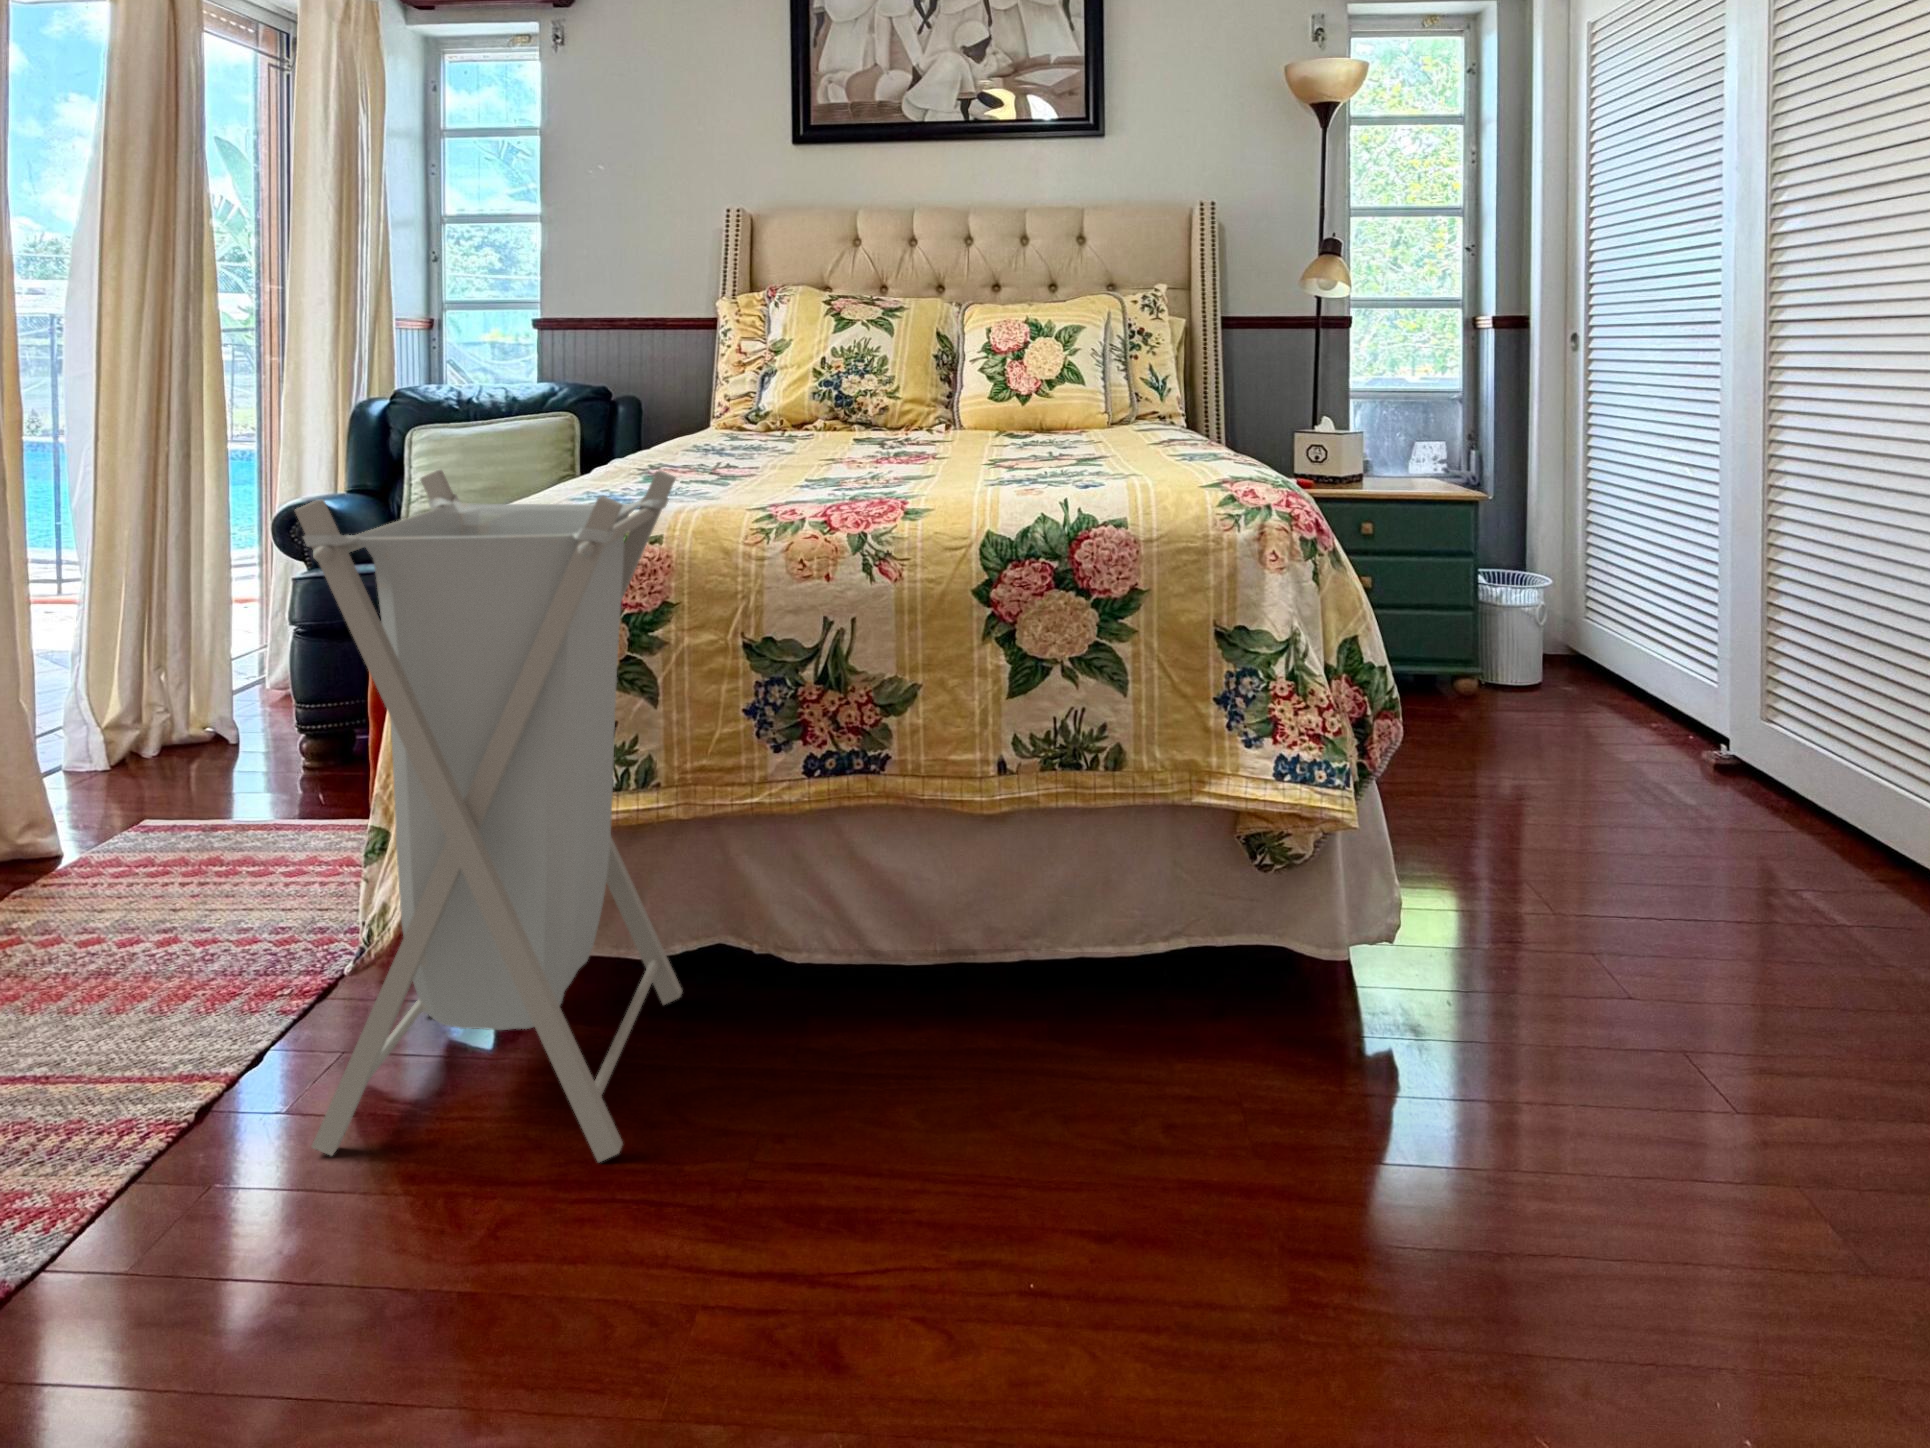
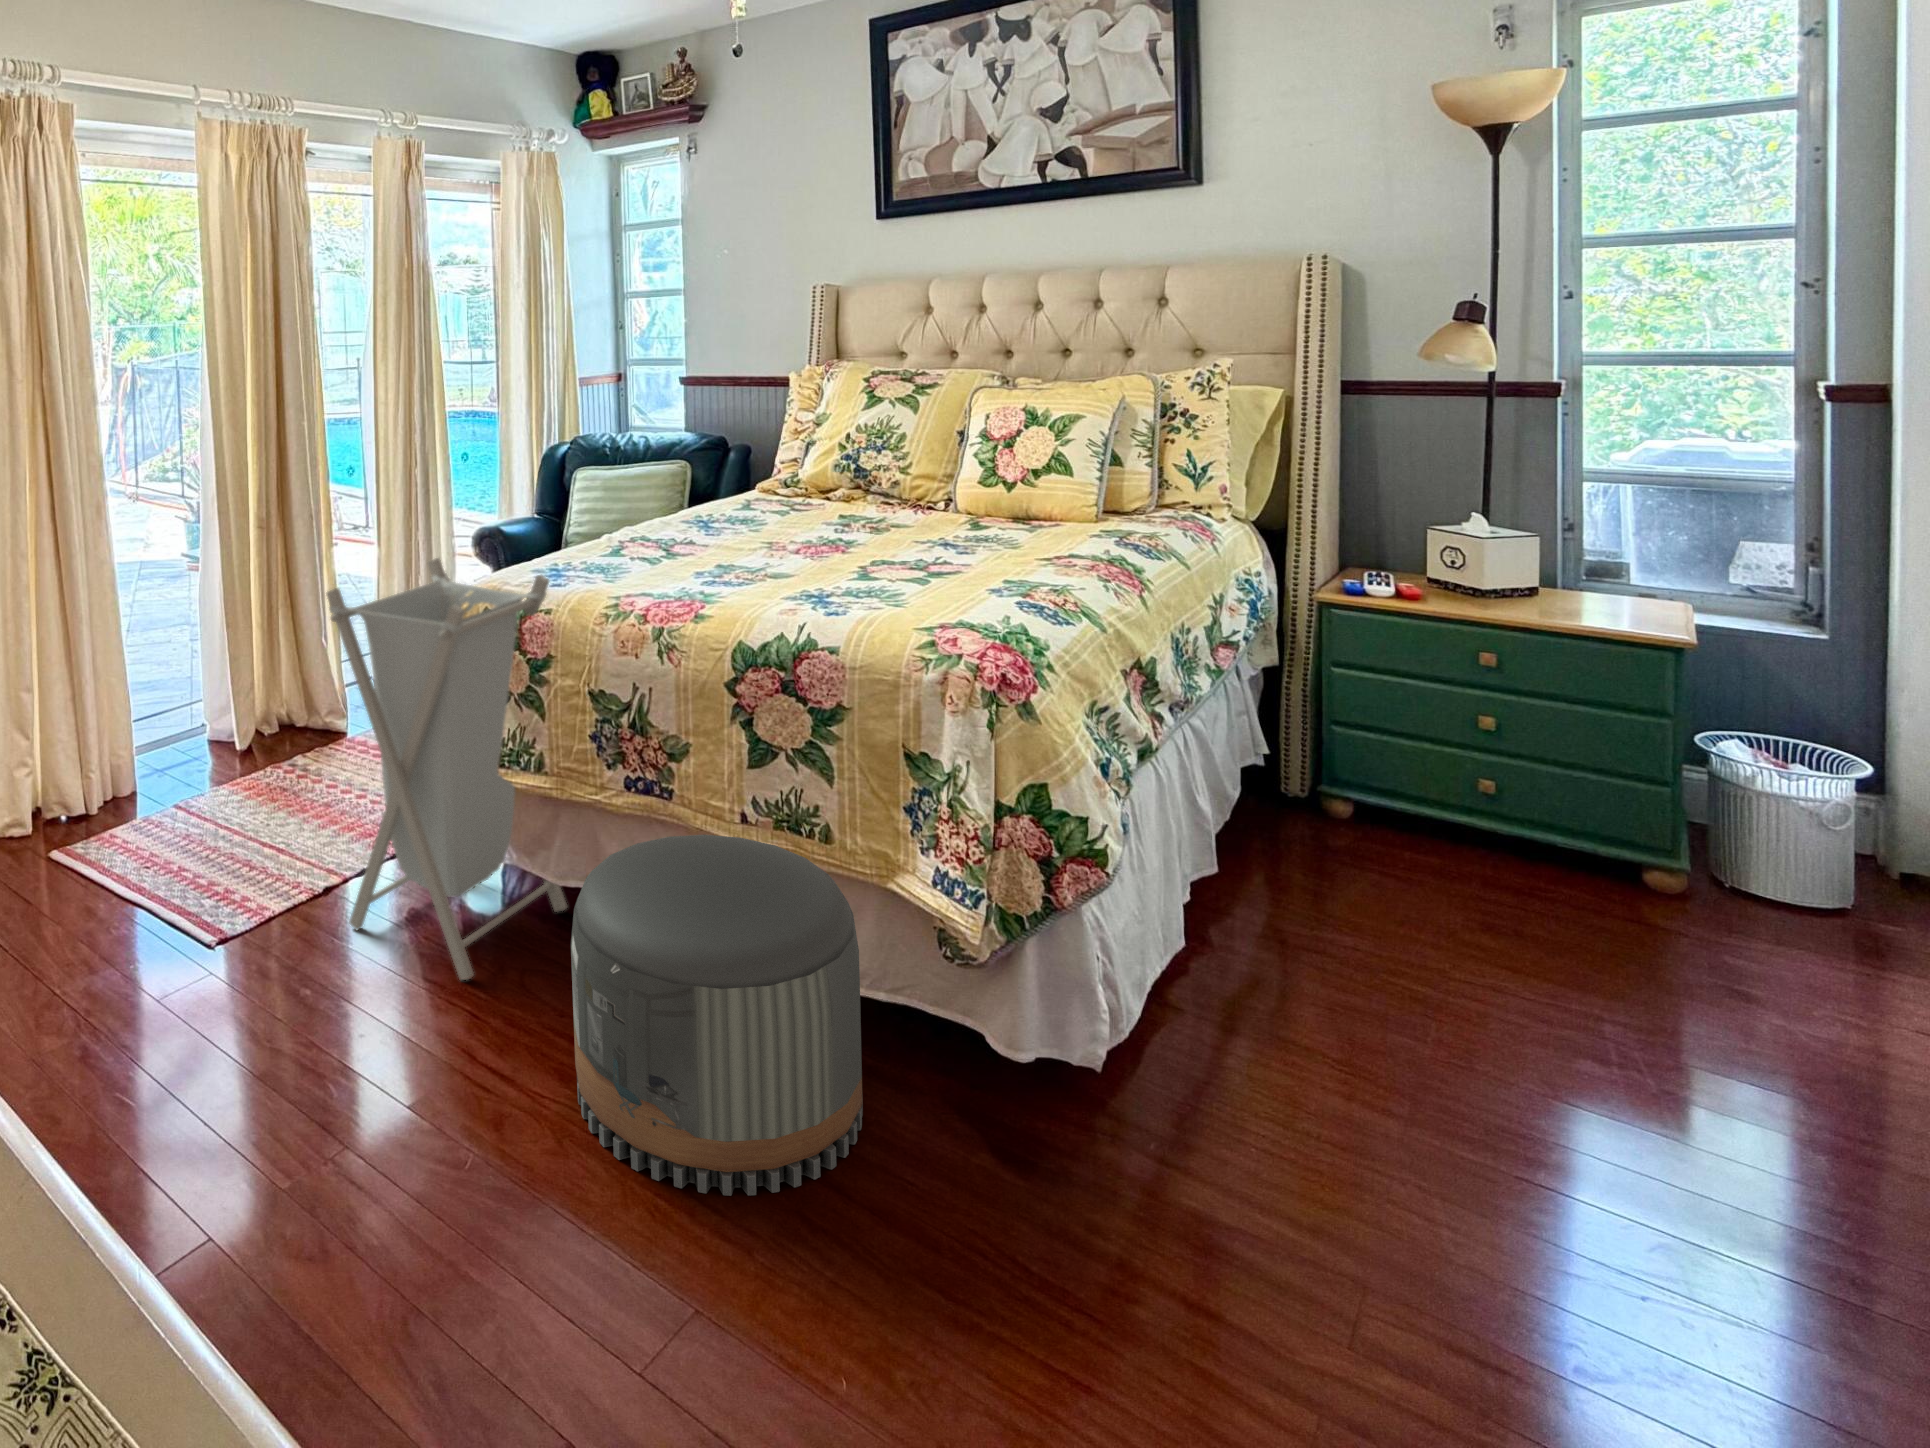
pouf: none [900,783,1330,1332] -> present [571,835,863,1196]

